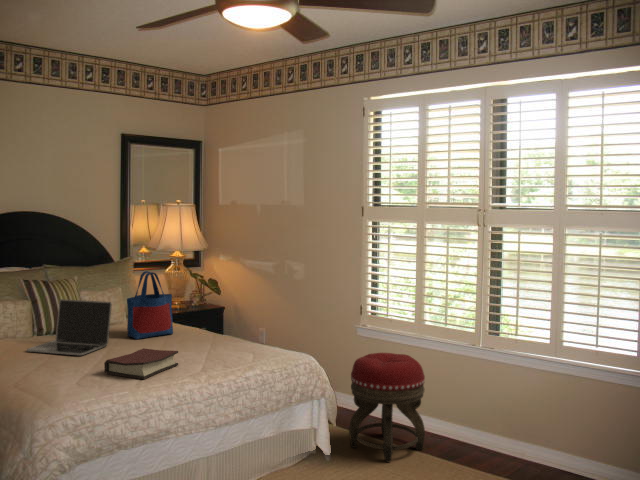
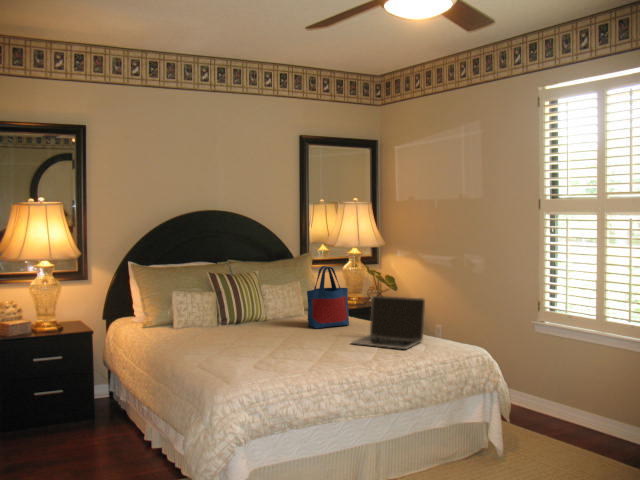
laptop: present [27,299,112,356] -> present [352,296,425,349]
hardback book: present [104,348,178,379] -> none [287,335,352,360]
footstool: present [349,353,425,462] -> none [523,350,605,460]

